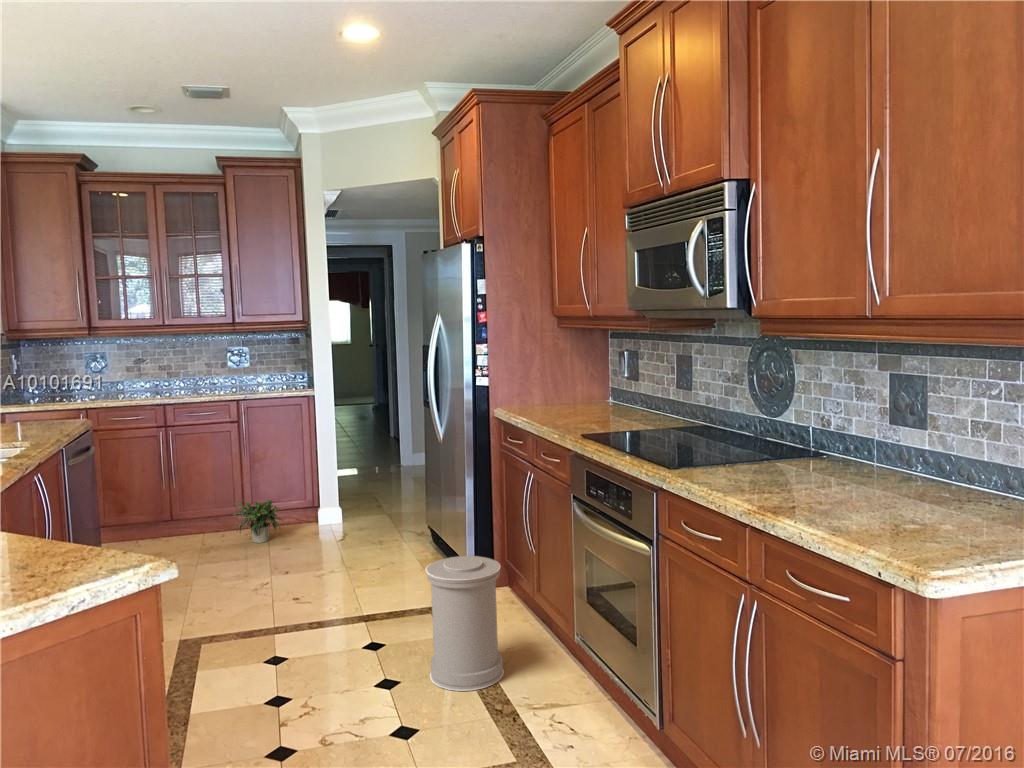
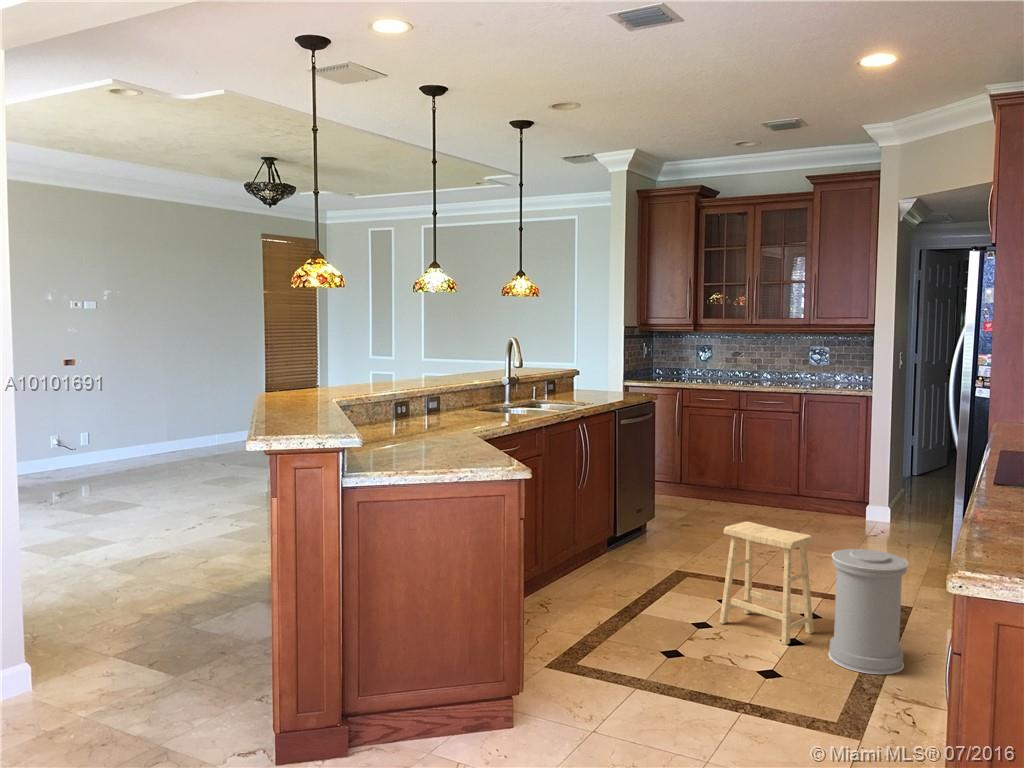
potted plant: present [233,500,285,543] -> none [769,481,825,523]
footstool: none [289,557,395,691] -> present [719,522,814,645]

